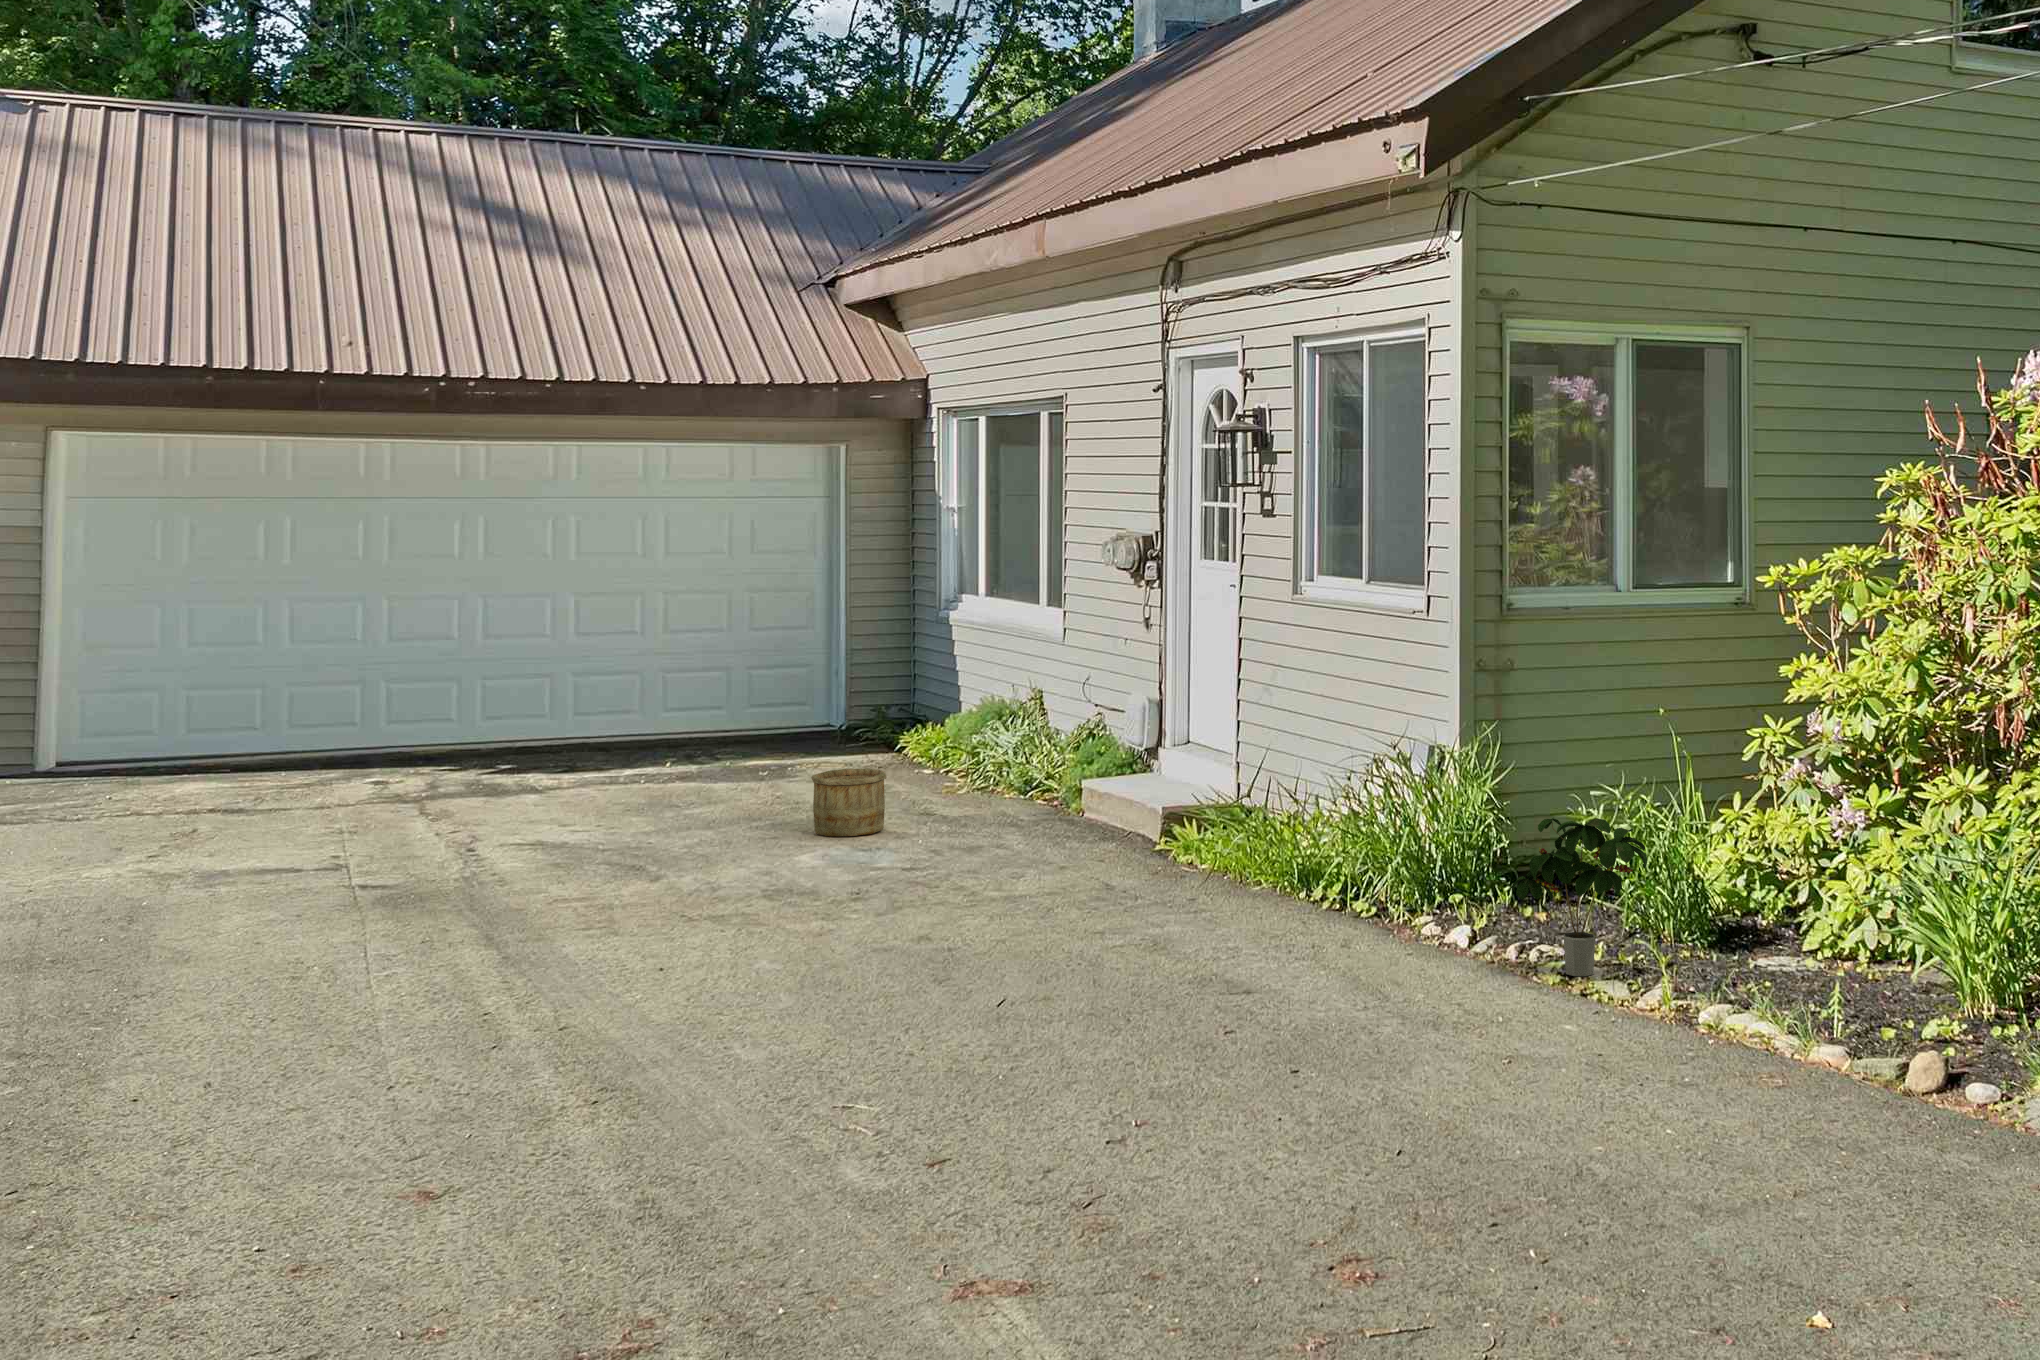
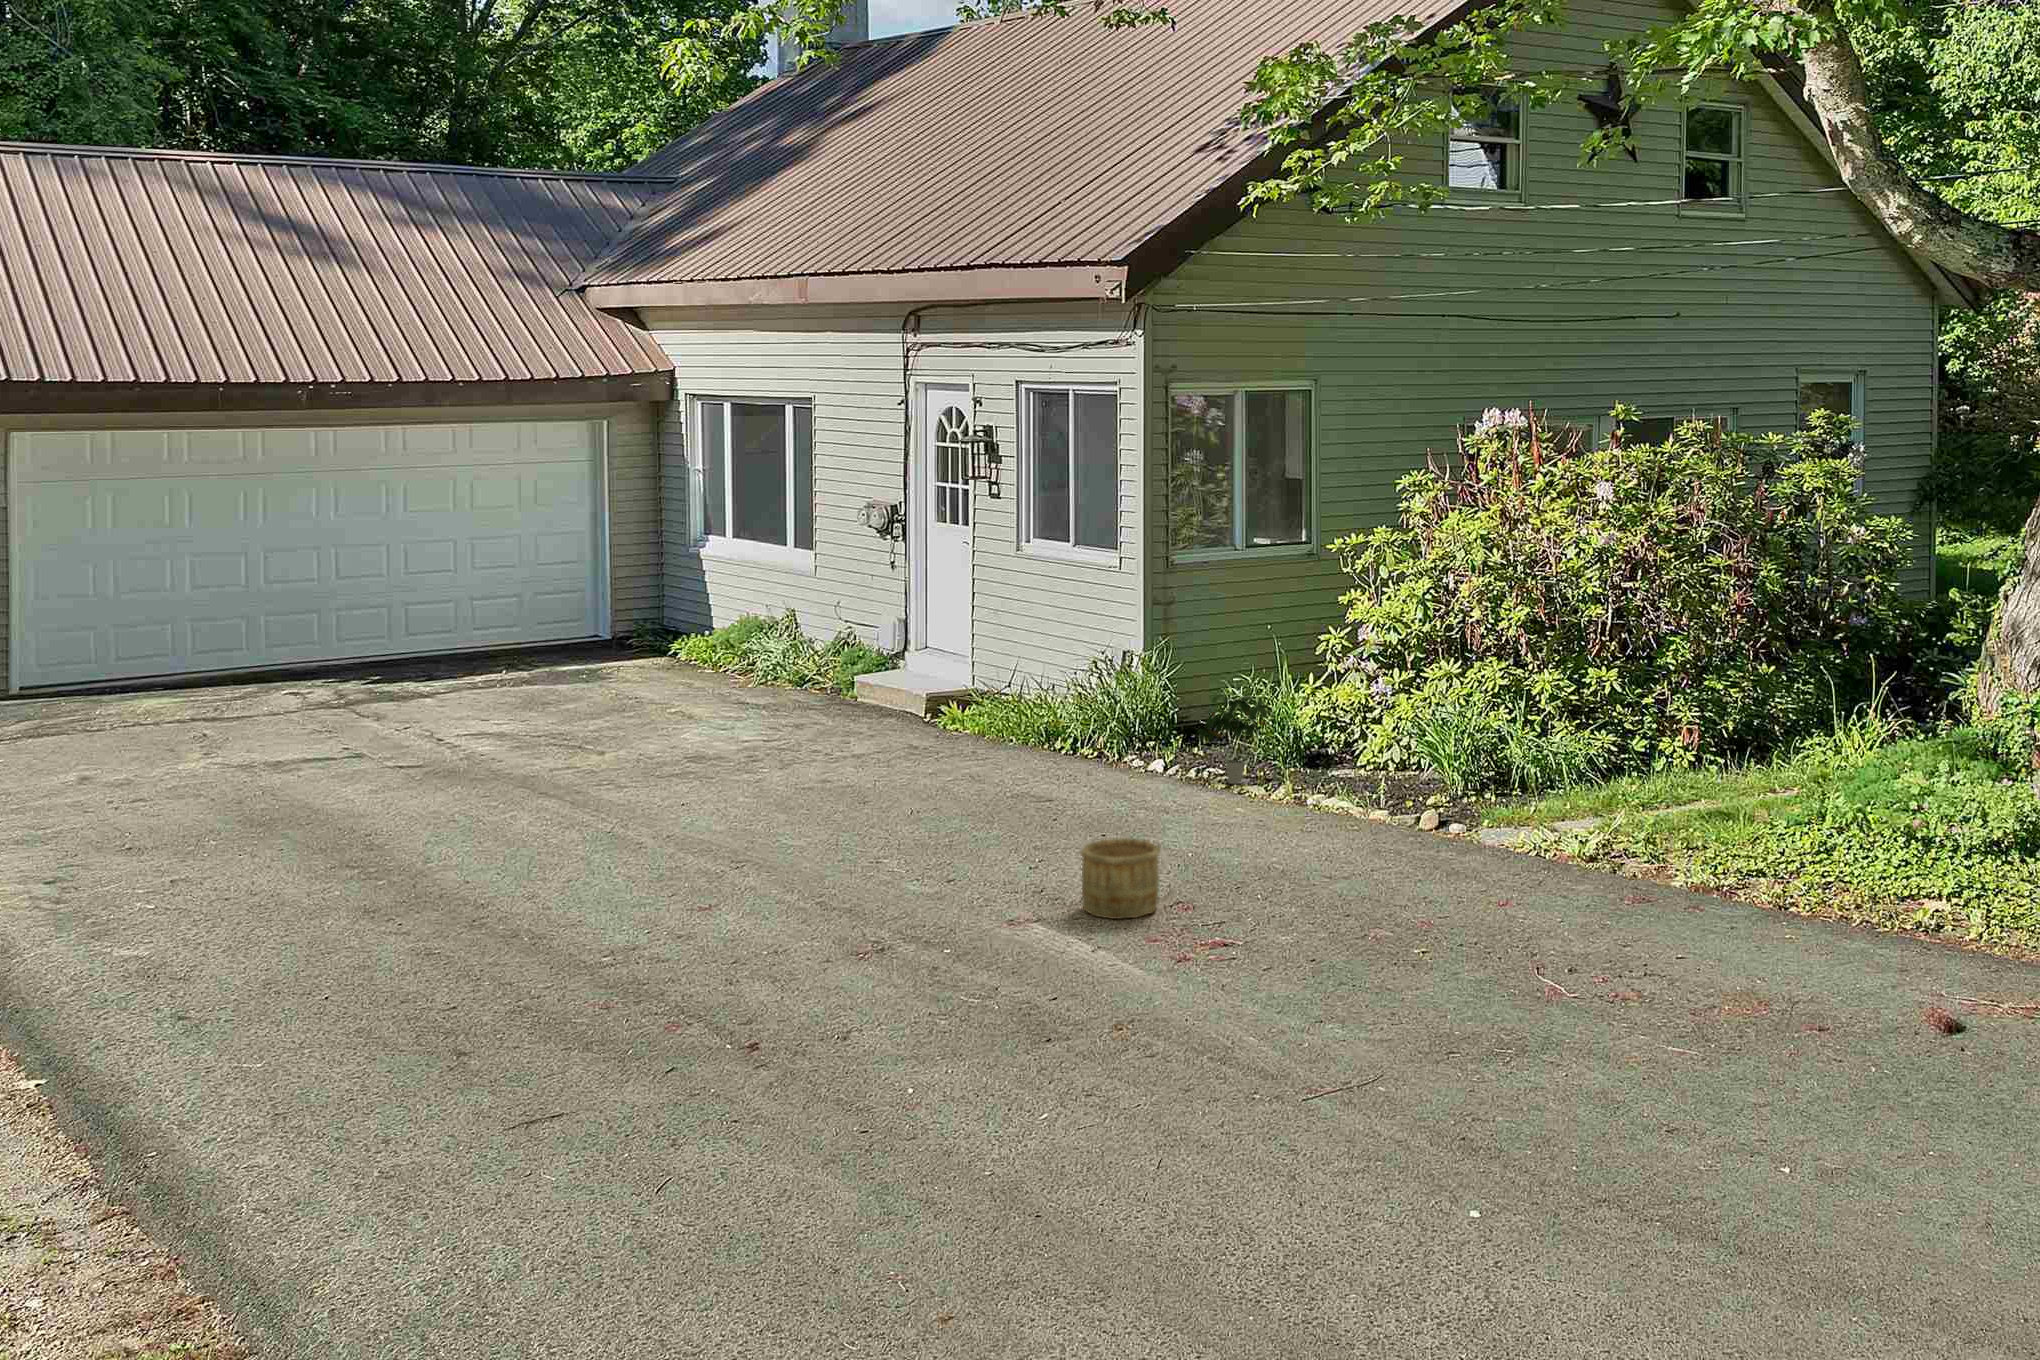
wooden bucket: present [811,769,886,836] -> present [1080,838,1160,919]

